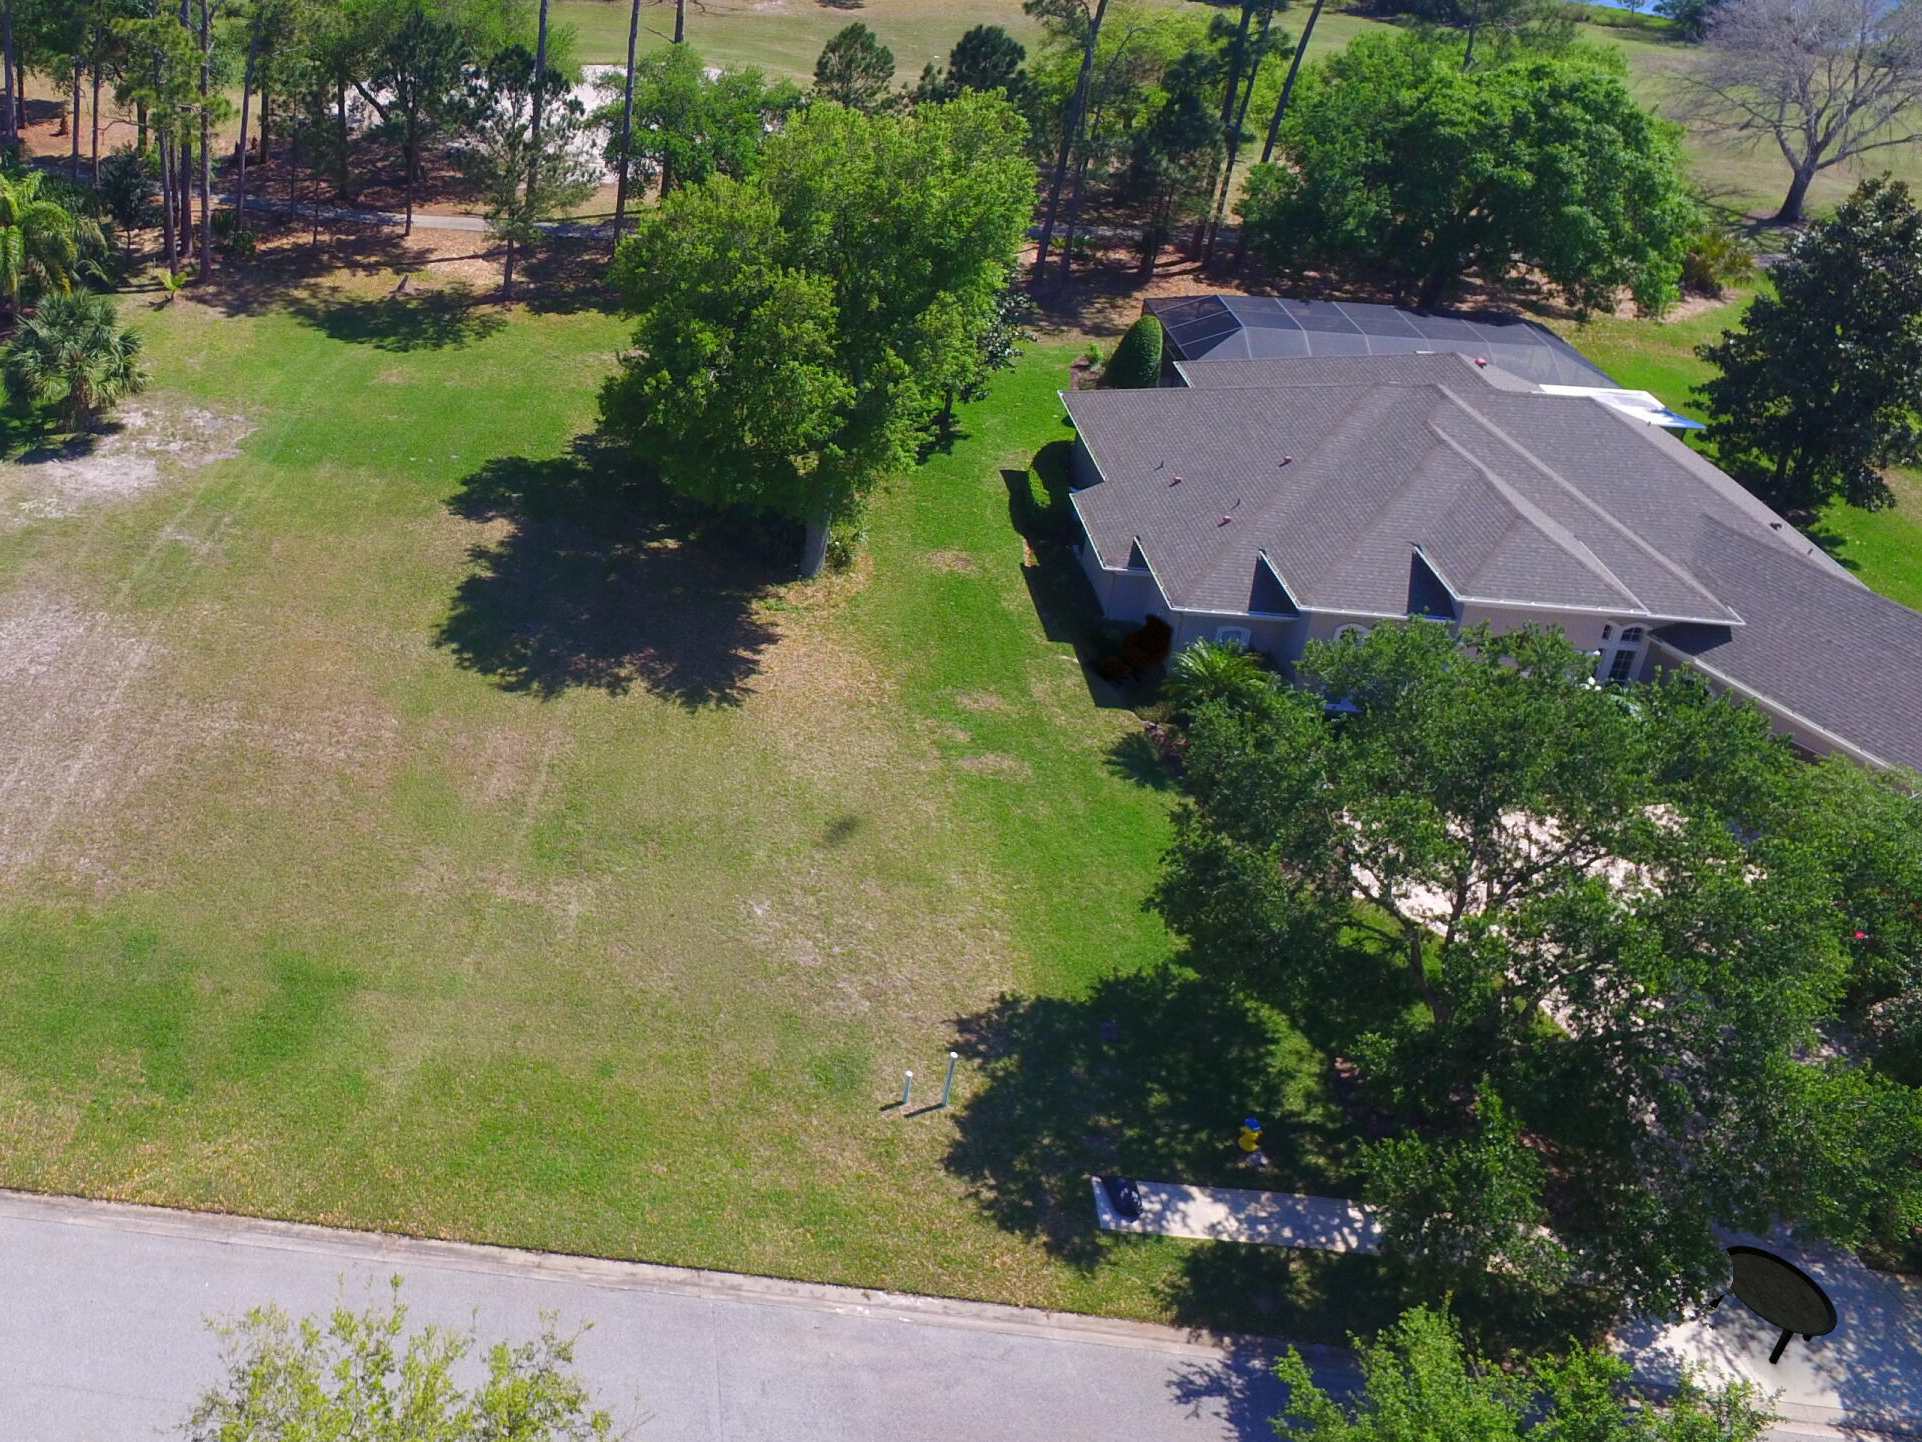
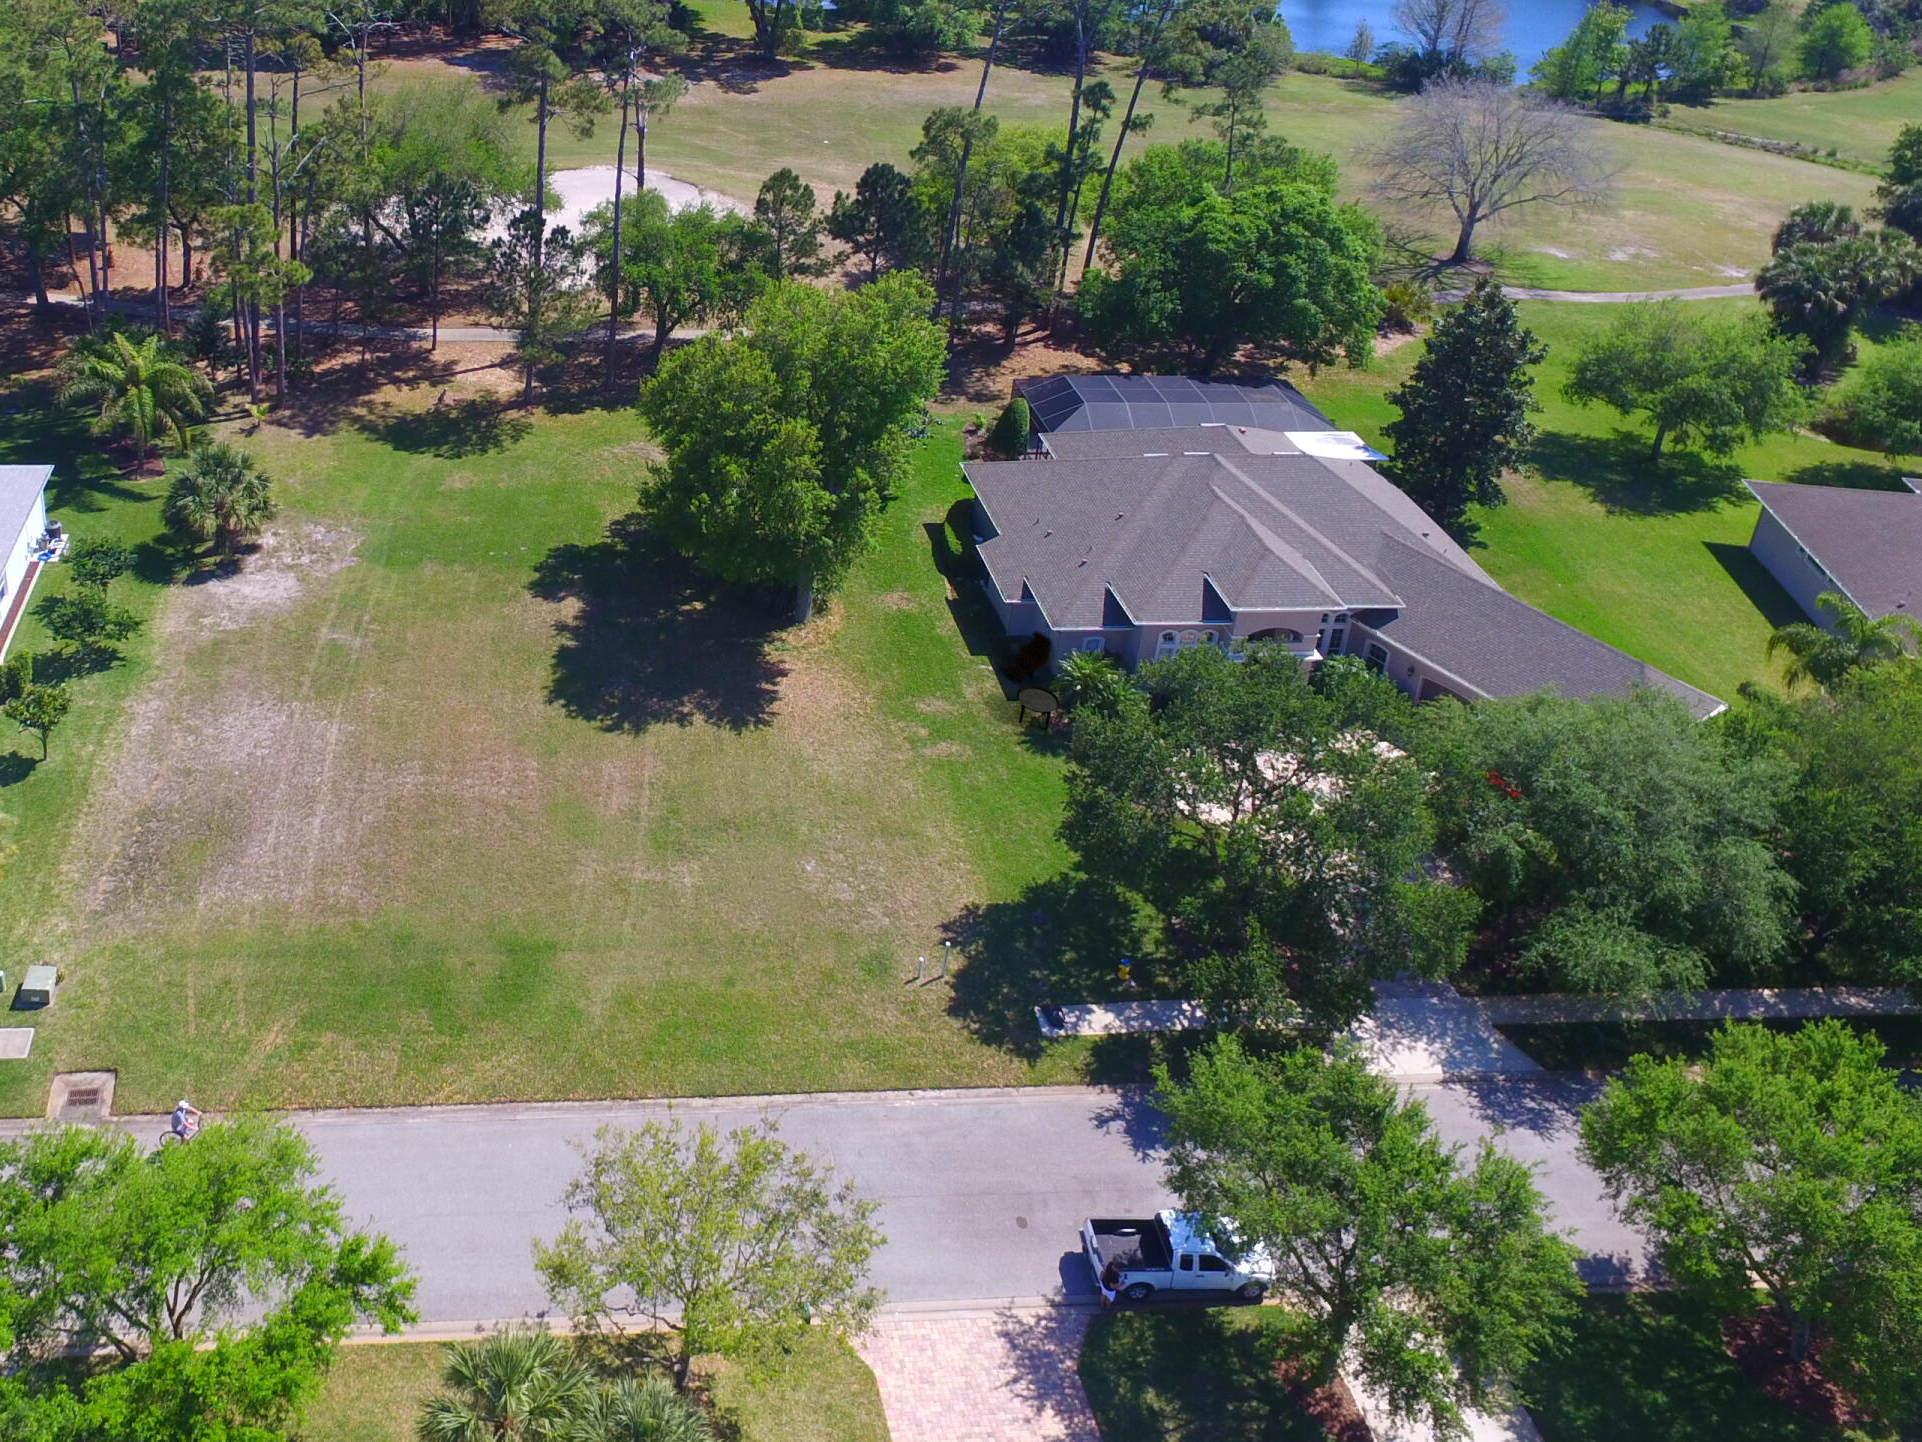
round table: present [1709,1246,1837,1365] -> present [1017,686,1059,730]

